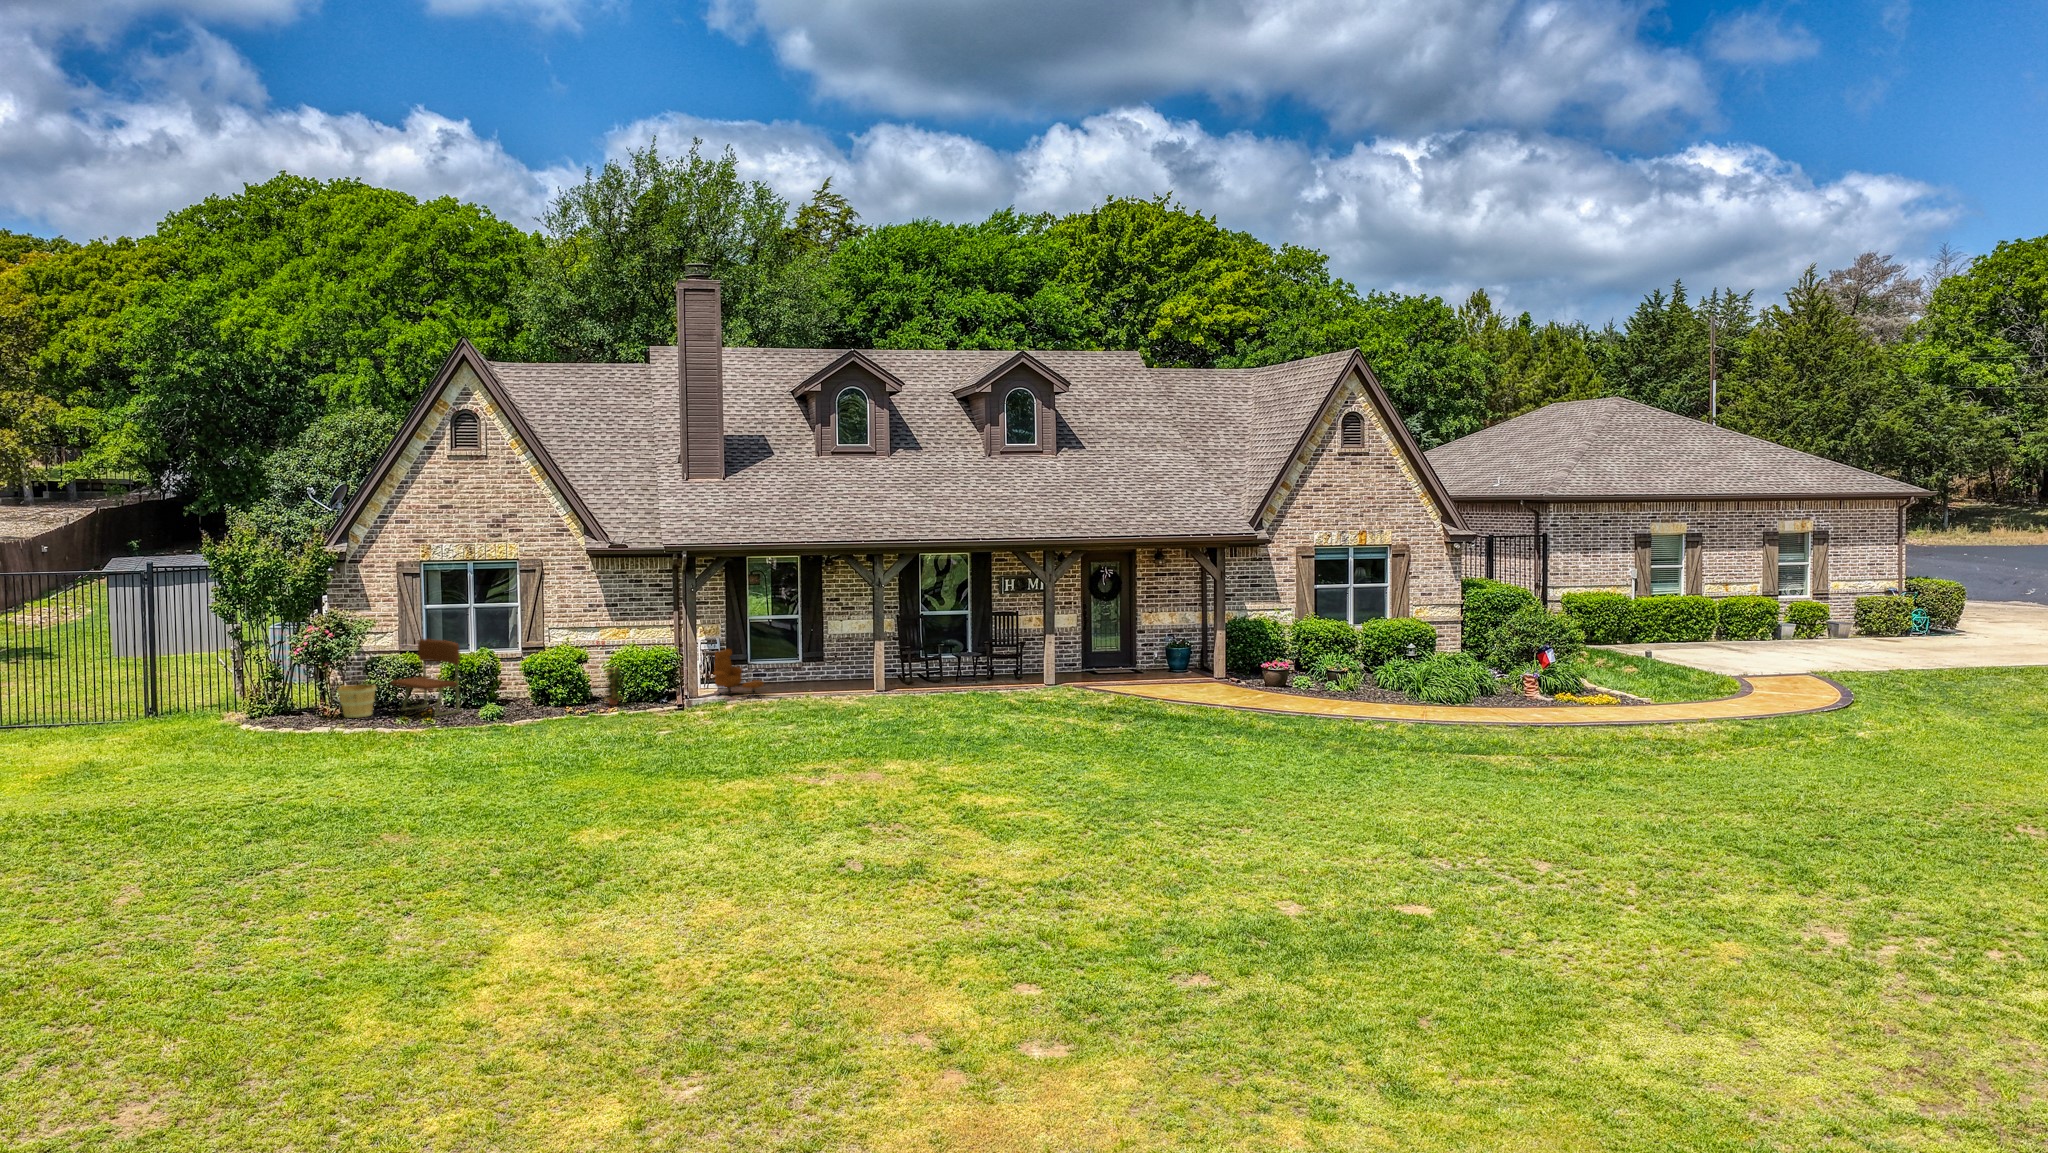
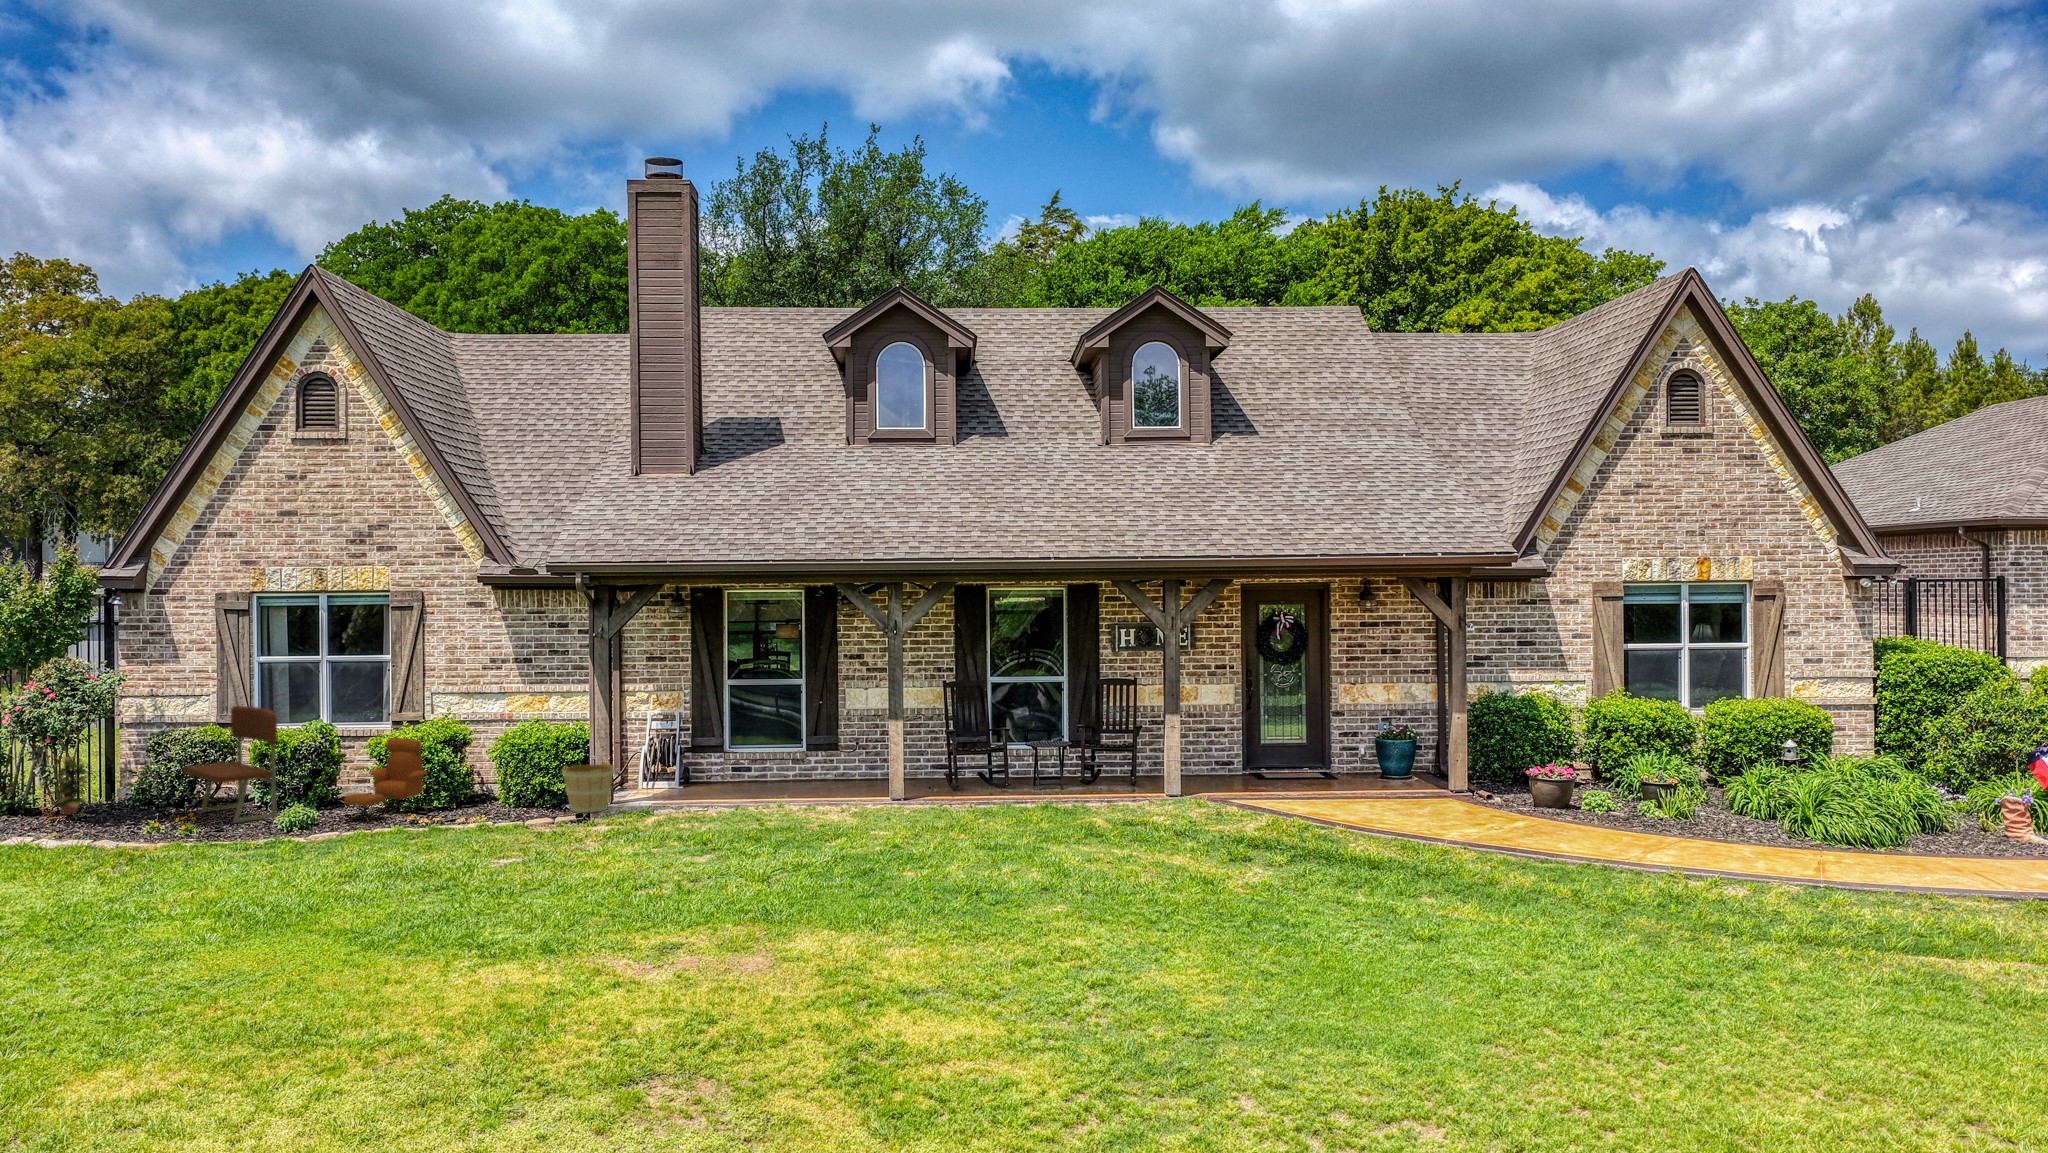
lounge chair: present [714,649,764,698] -> present [344,738,427,822]
decorative plant: present [605,667,623,705] -> present [50,756,92,815]
wooden bucket: present [337,685,376,718] -> present [562,763,615,813]

